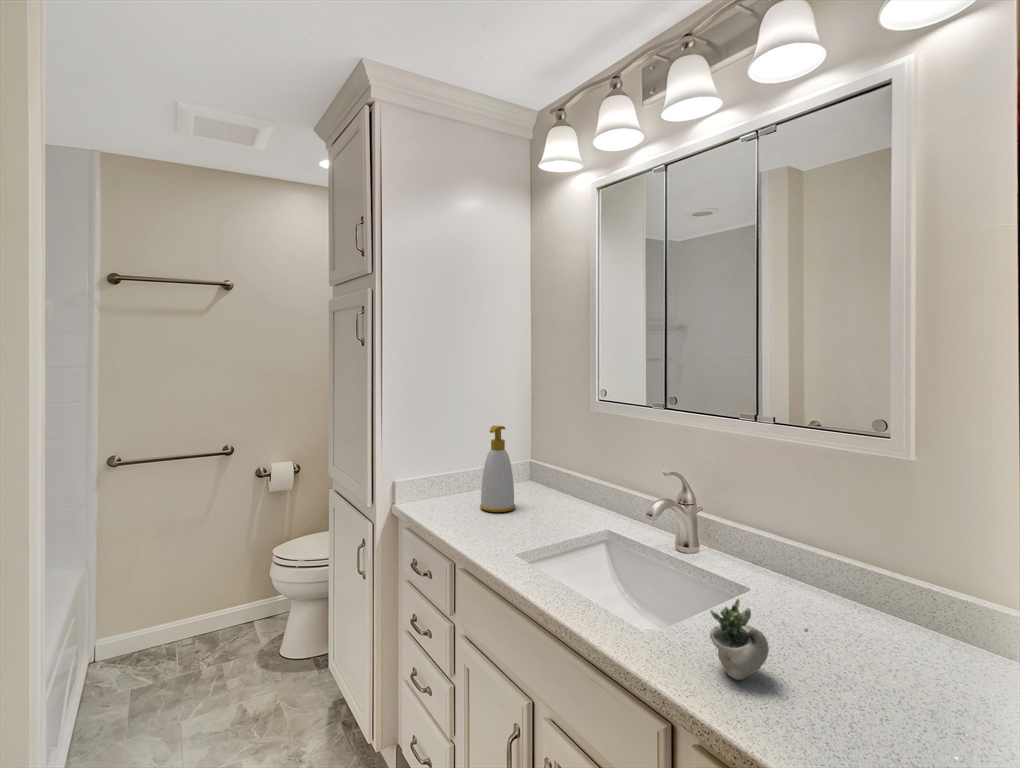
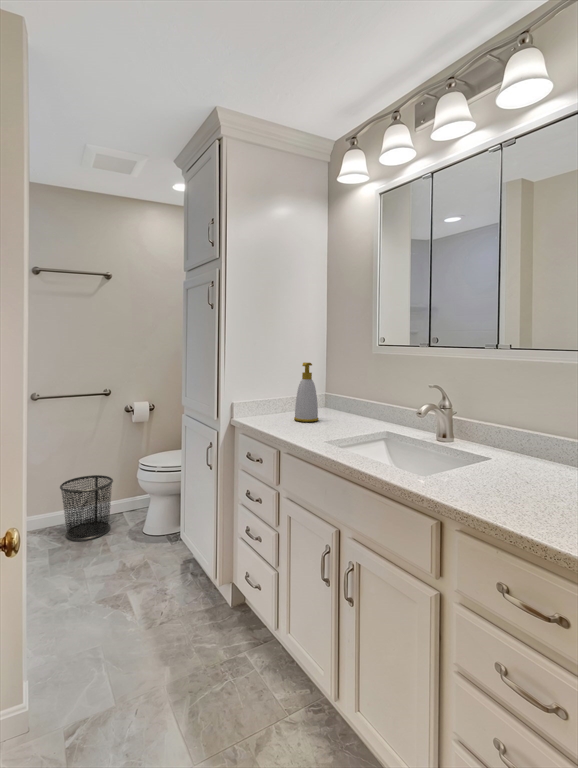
waste bin: none [159,570,237,669] -> present [60,475,113,541]
succulent plant: present [710,599,808,680] -> none [475,444,548,496]

